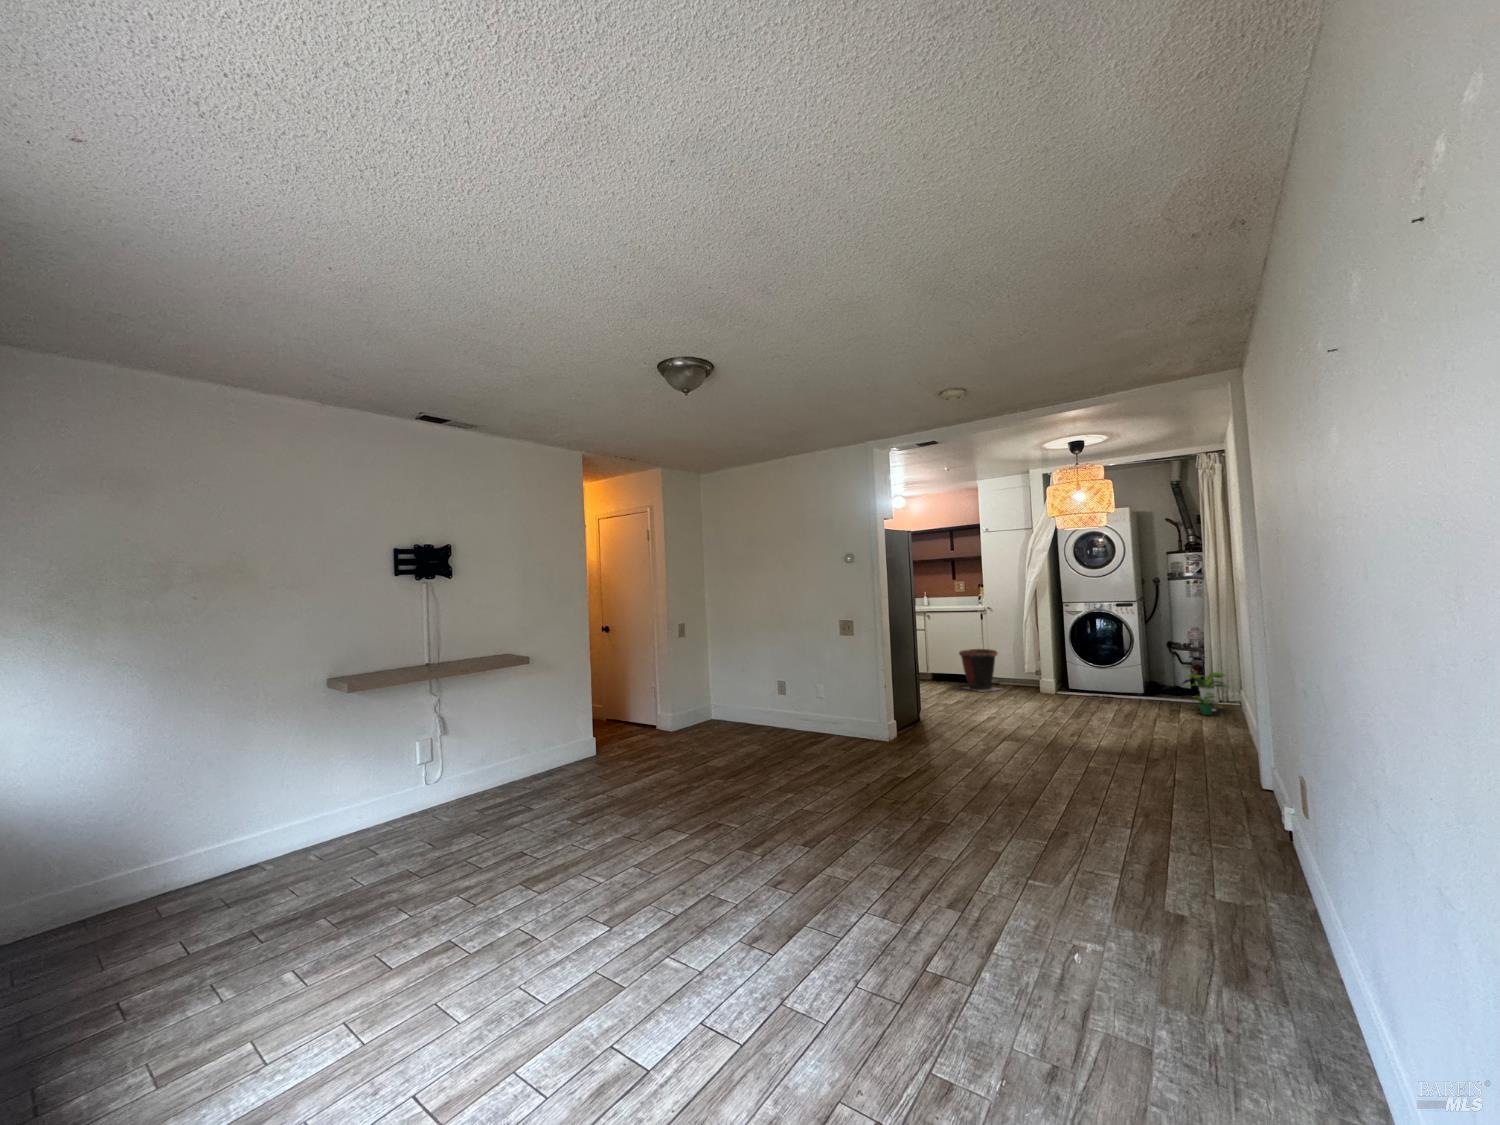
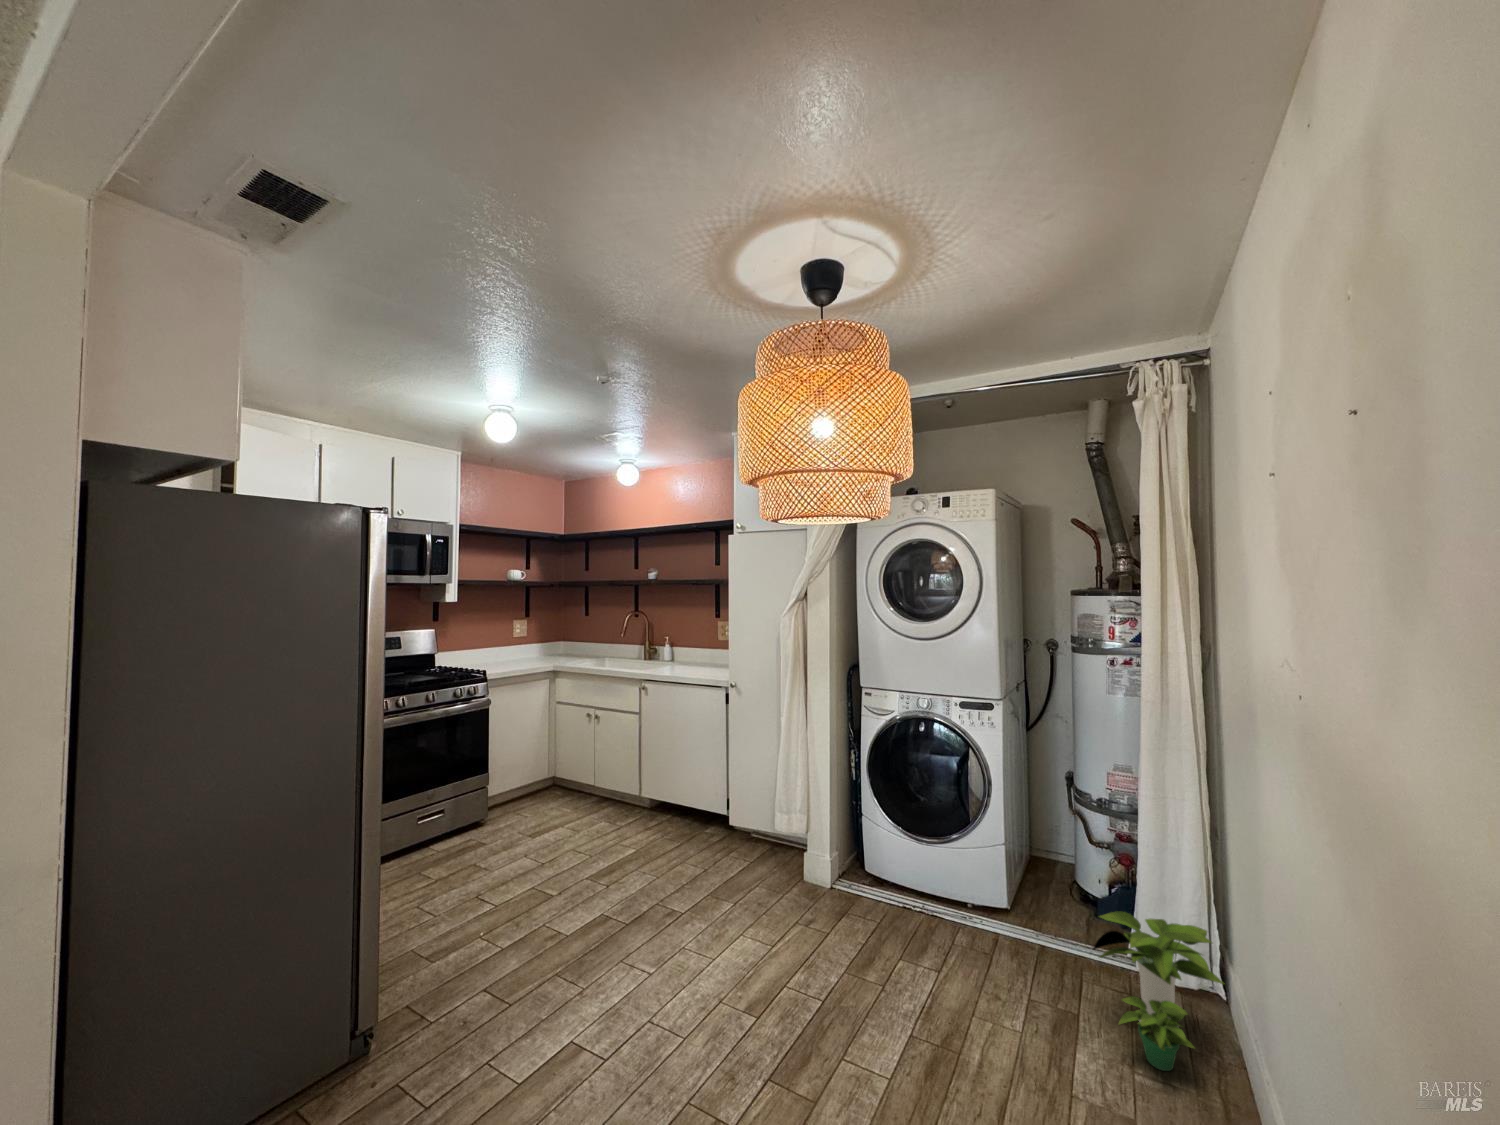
waste bin: present [959,649,1000,692] -> none [663,762,745,870]

